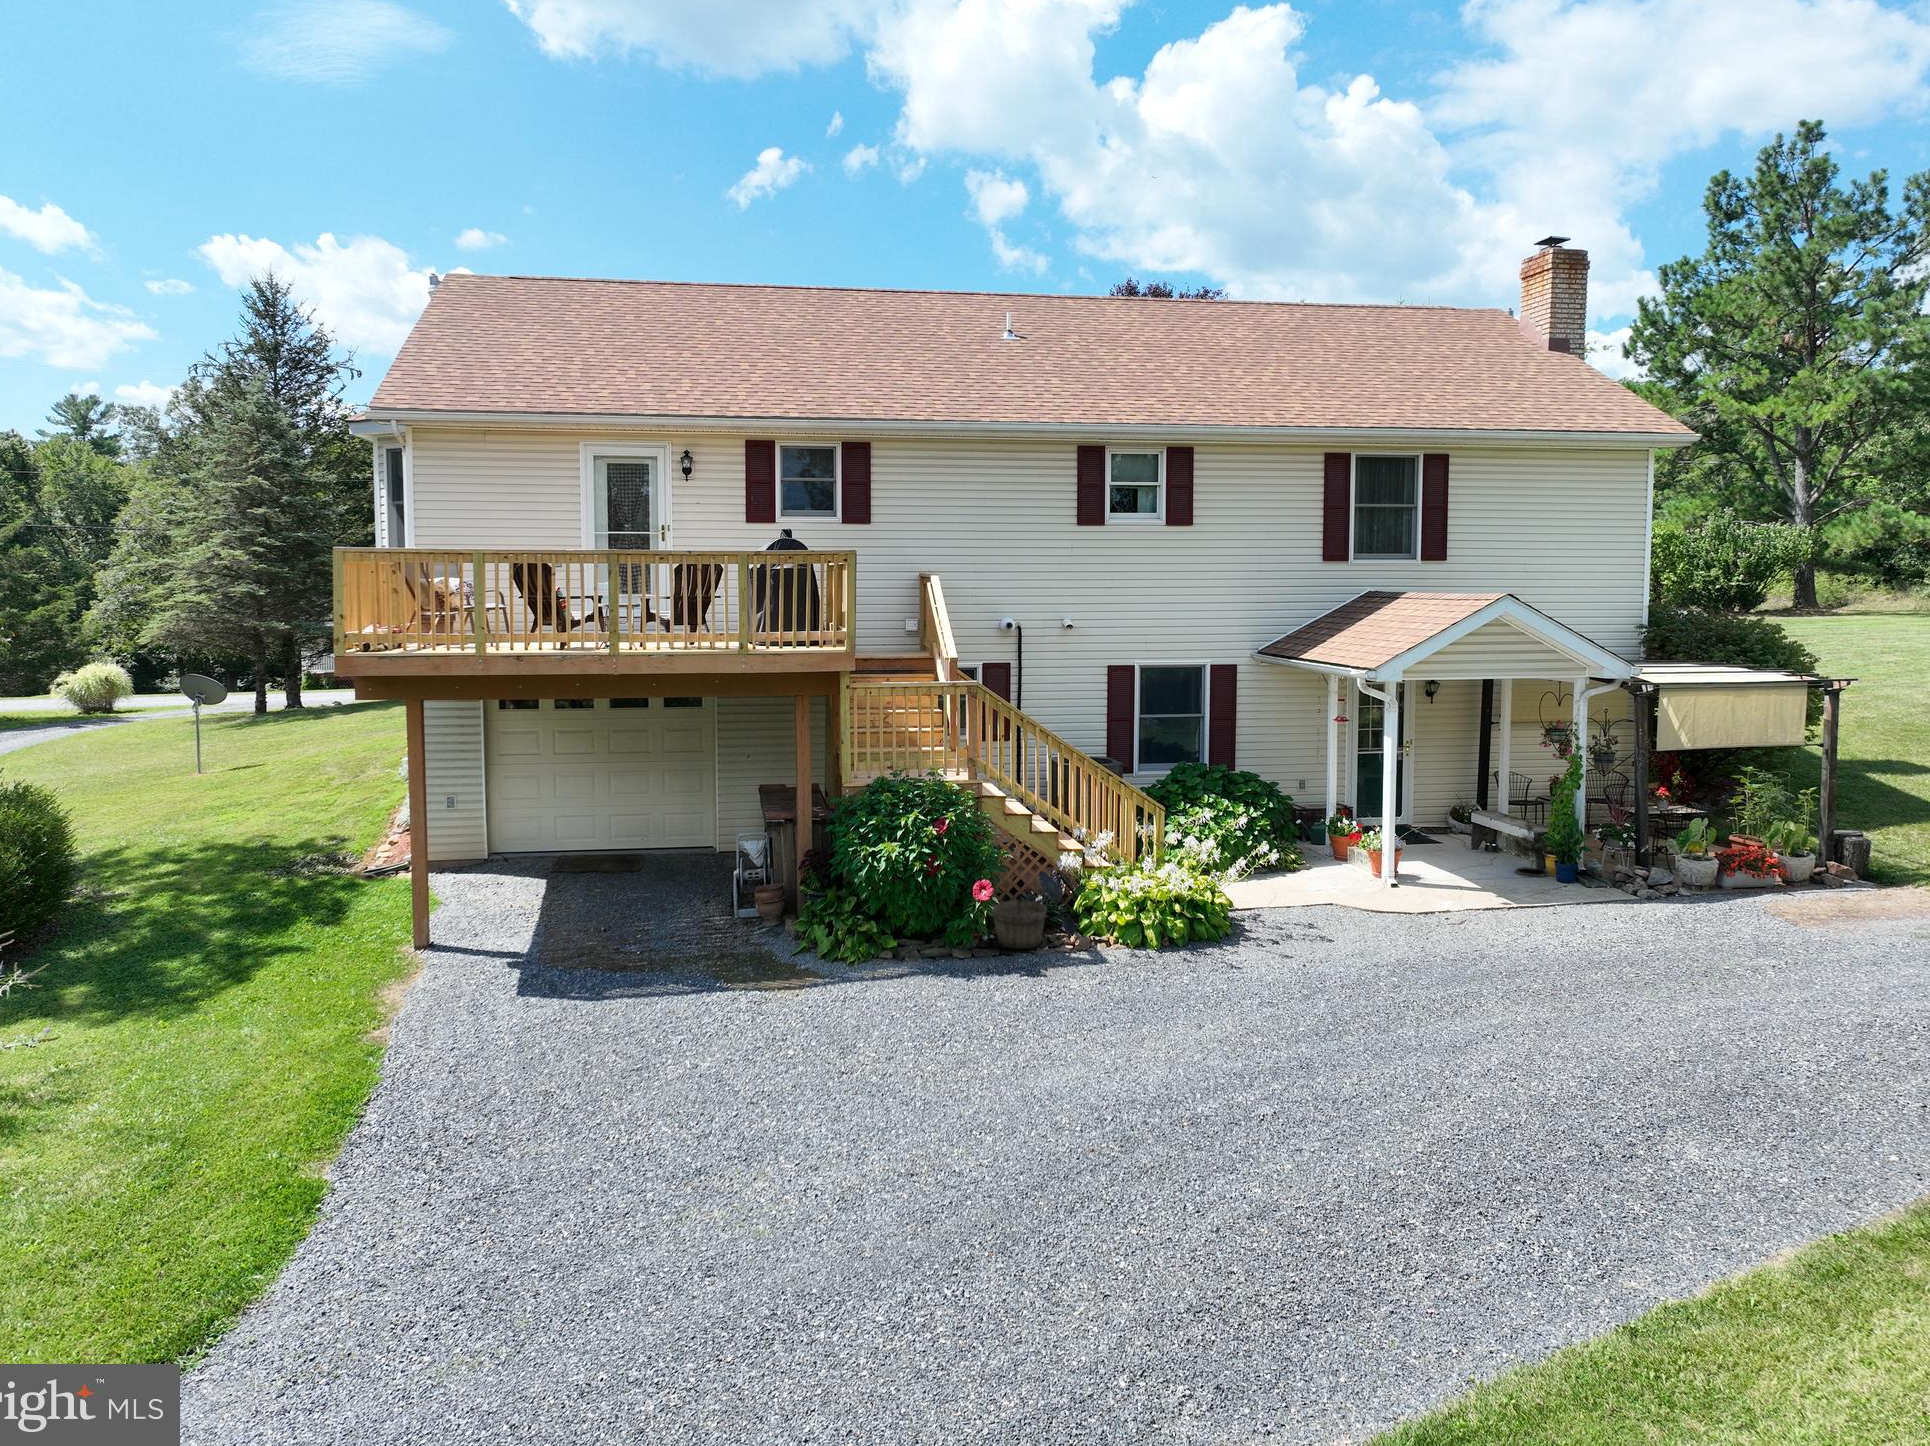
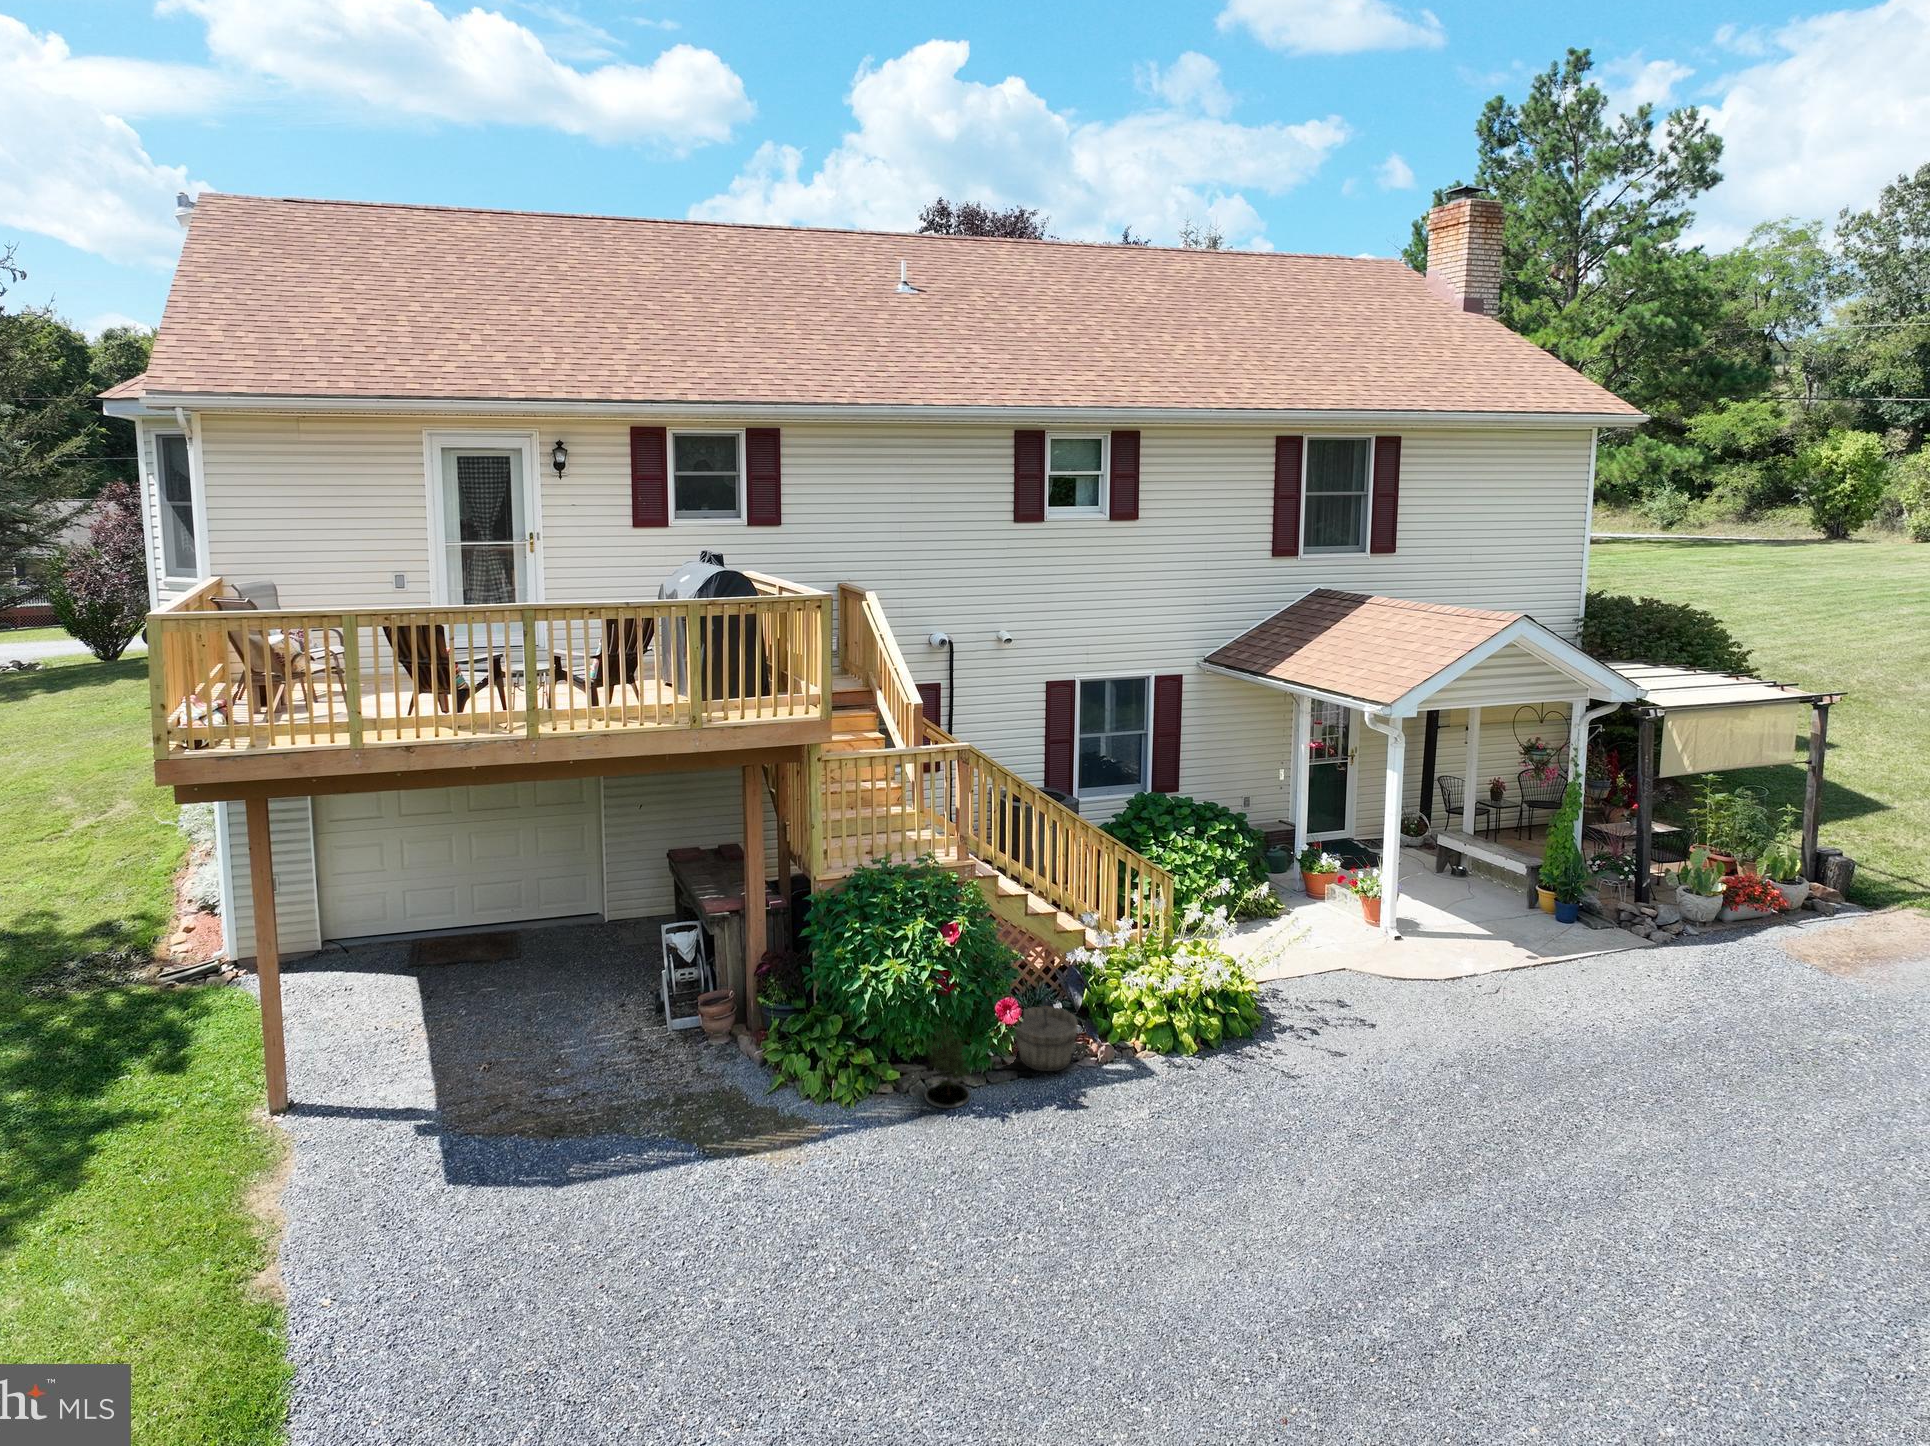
potted tree: present [1512,823,1550,877] -> present [925,1026,970,1108]

